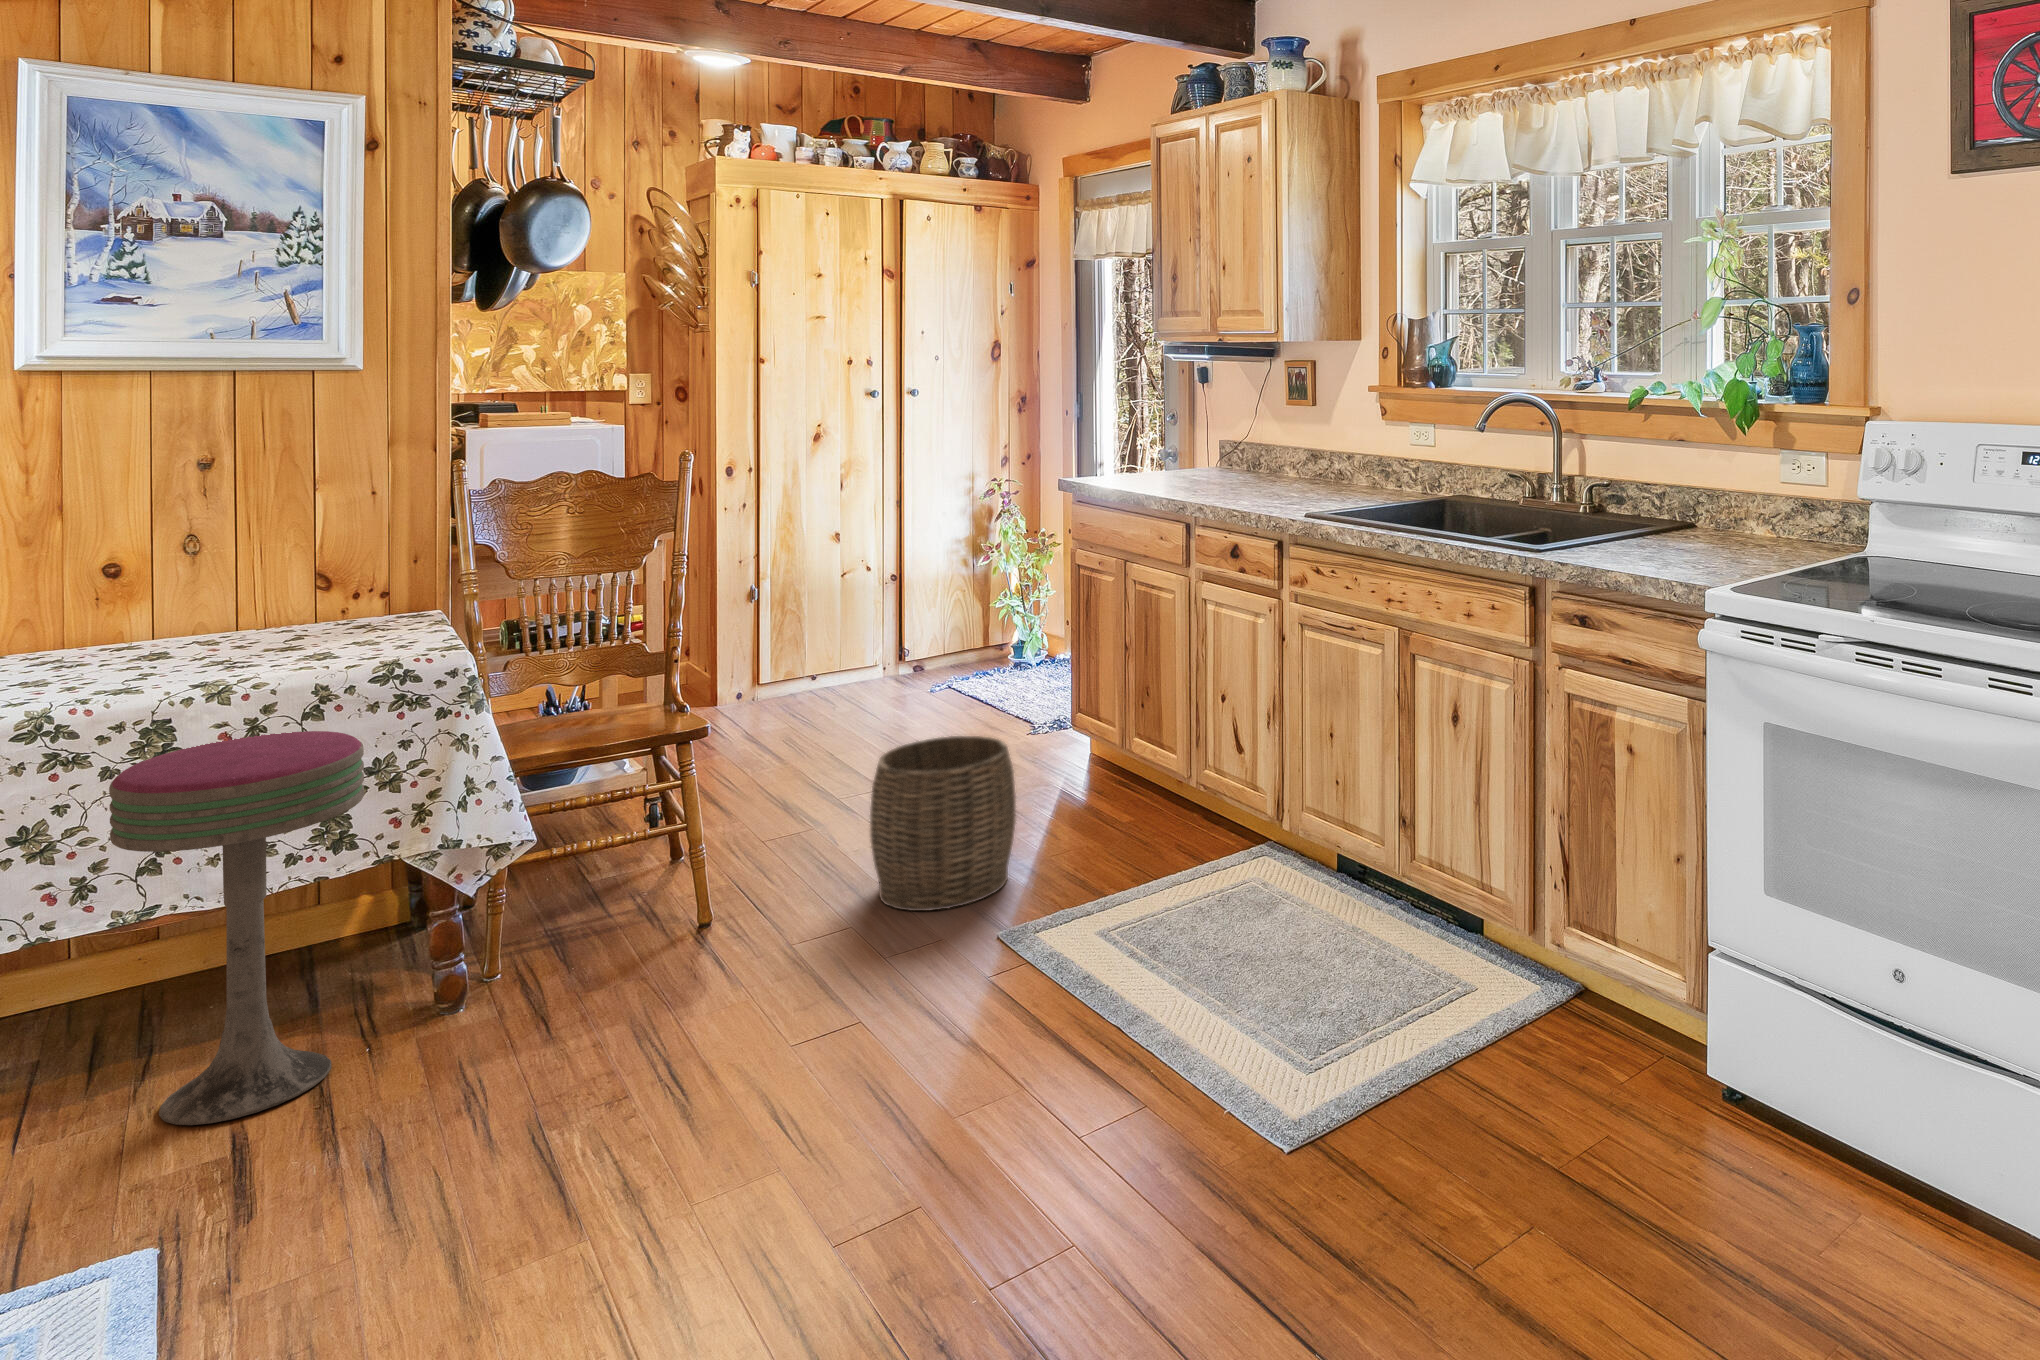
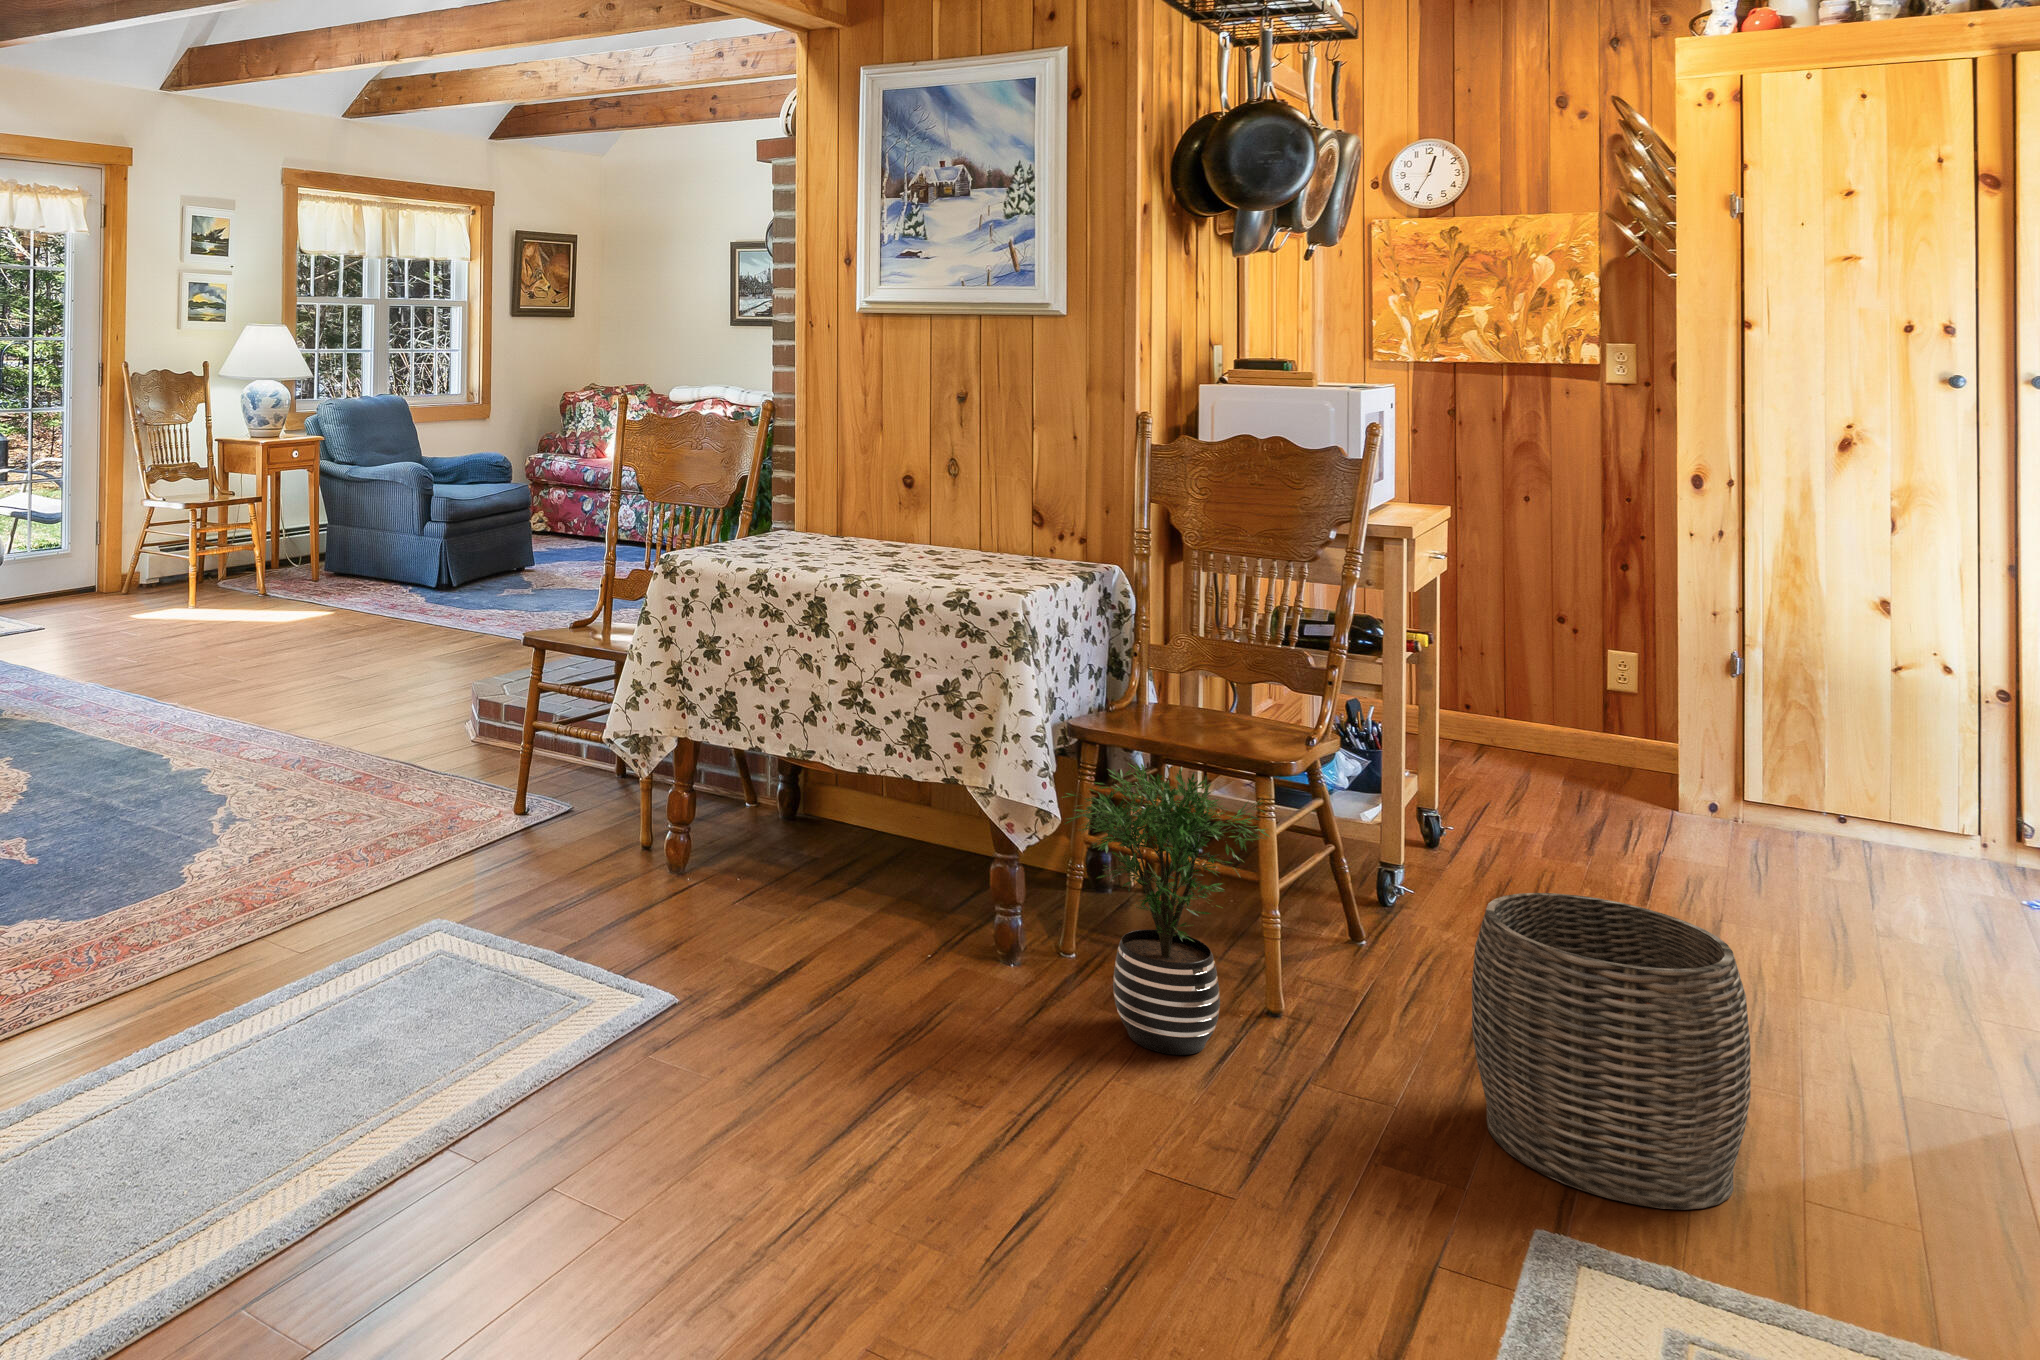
bar stool: present [109,731,364,1125] -> none [748,629,916,965]
potted plant: none [559,750,744,986] -> present [1062,764,1270,1055]

